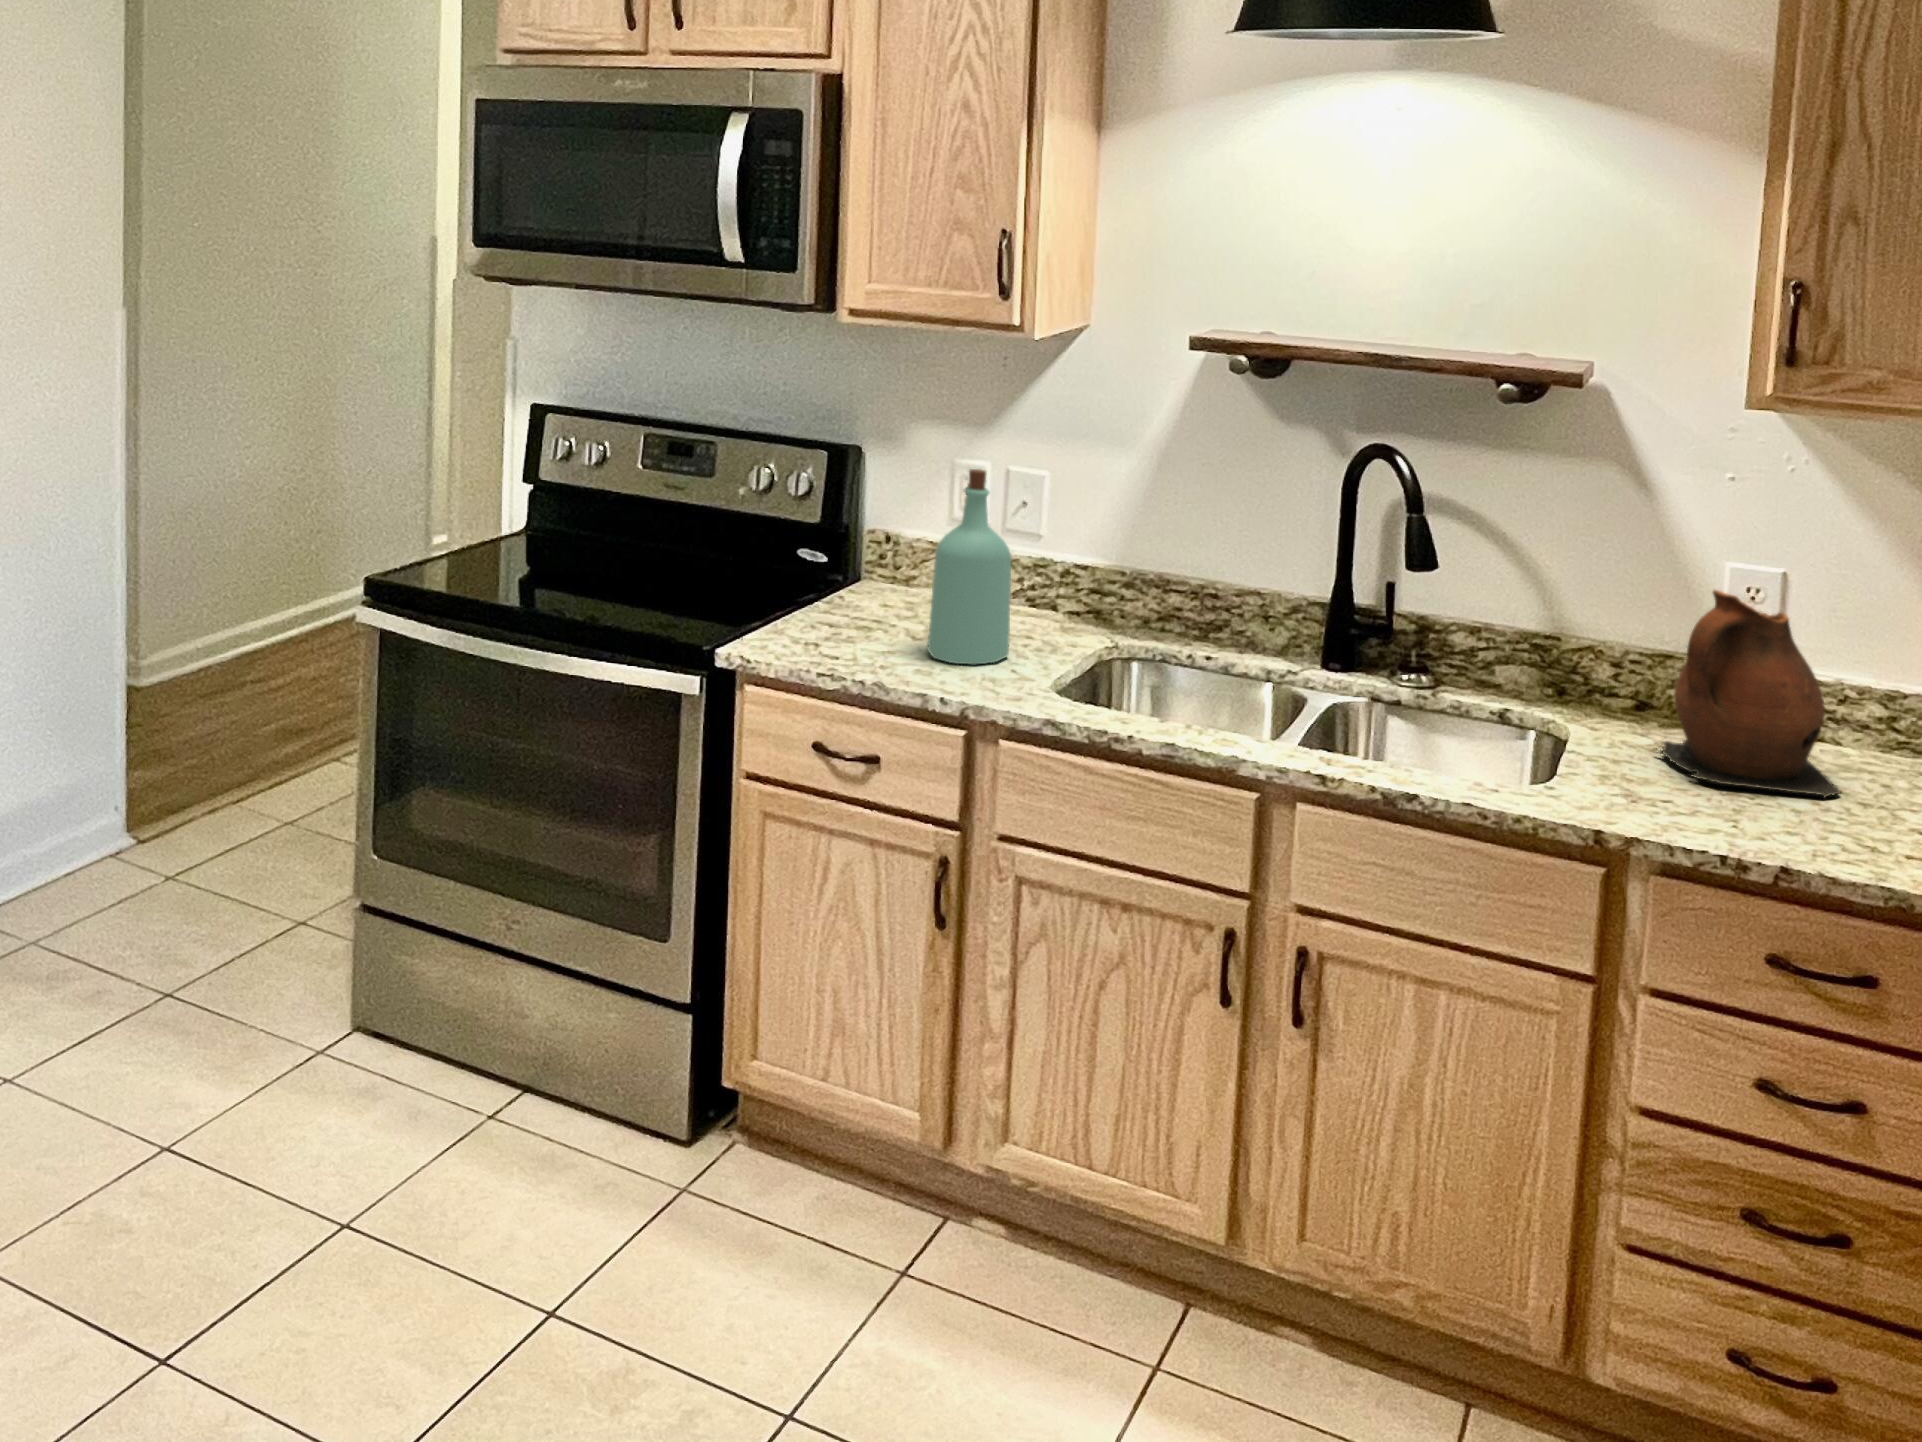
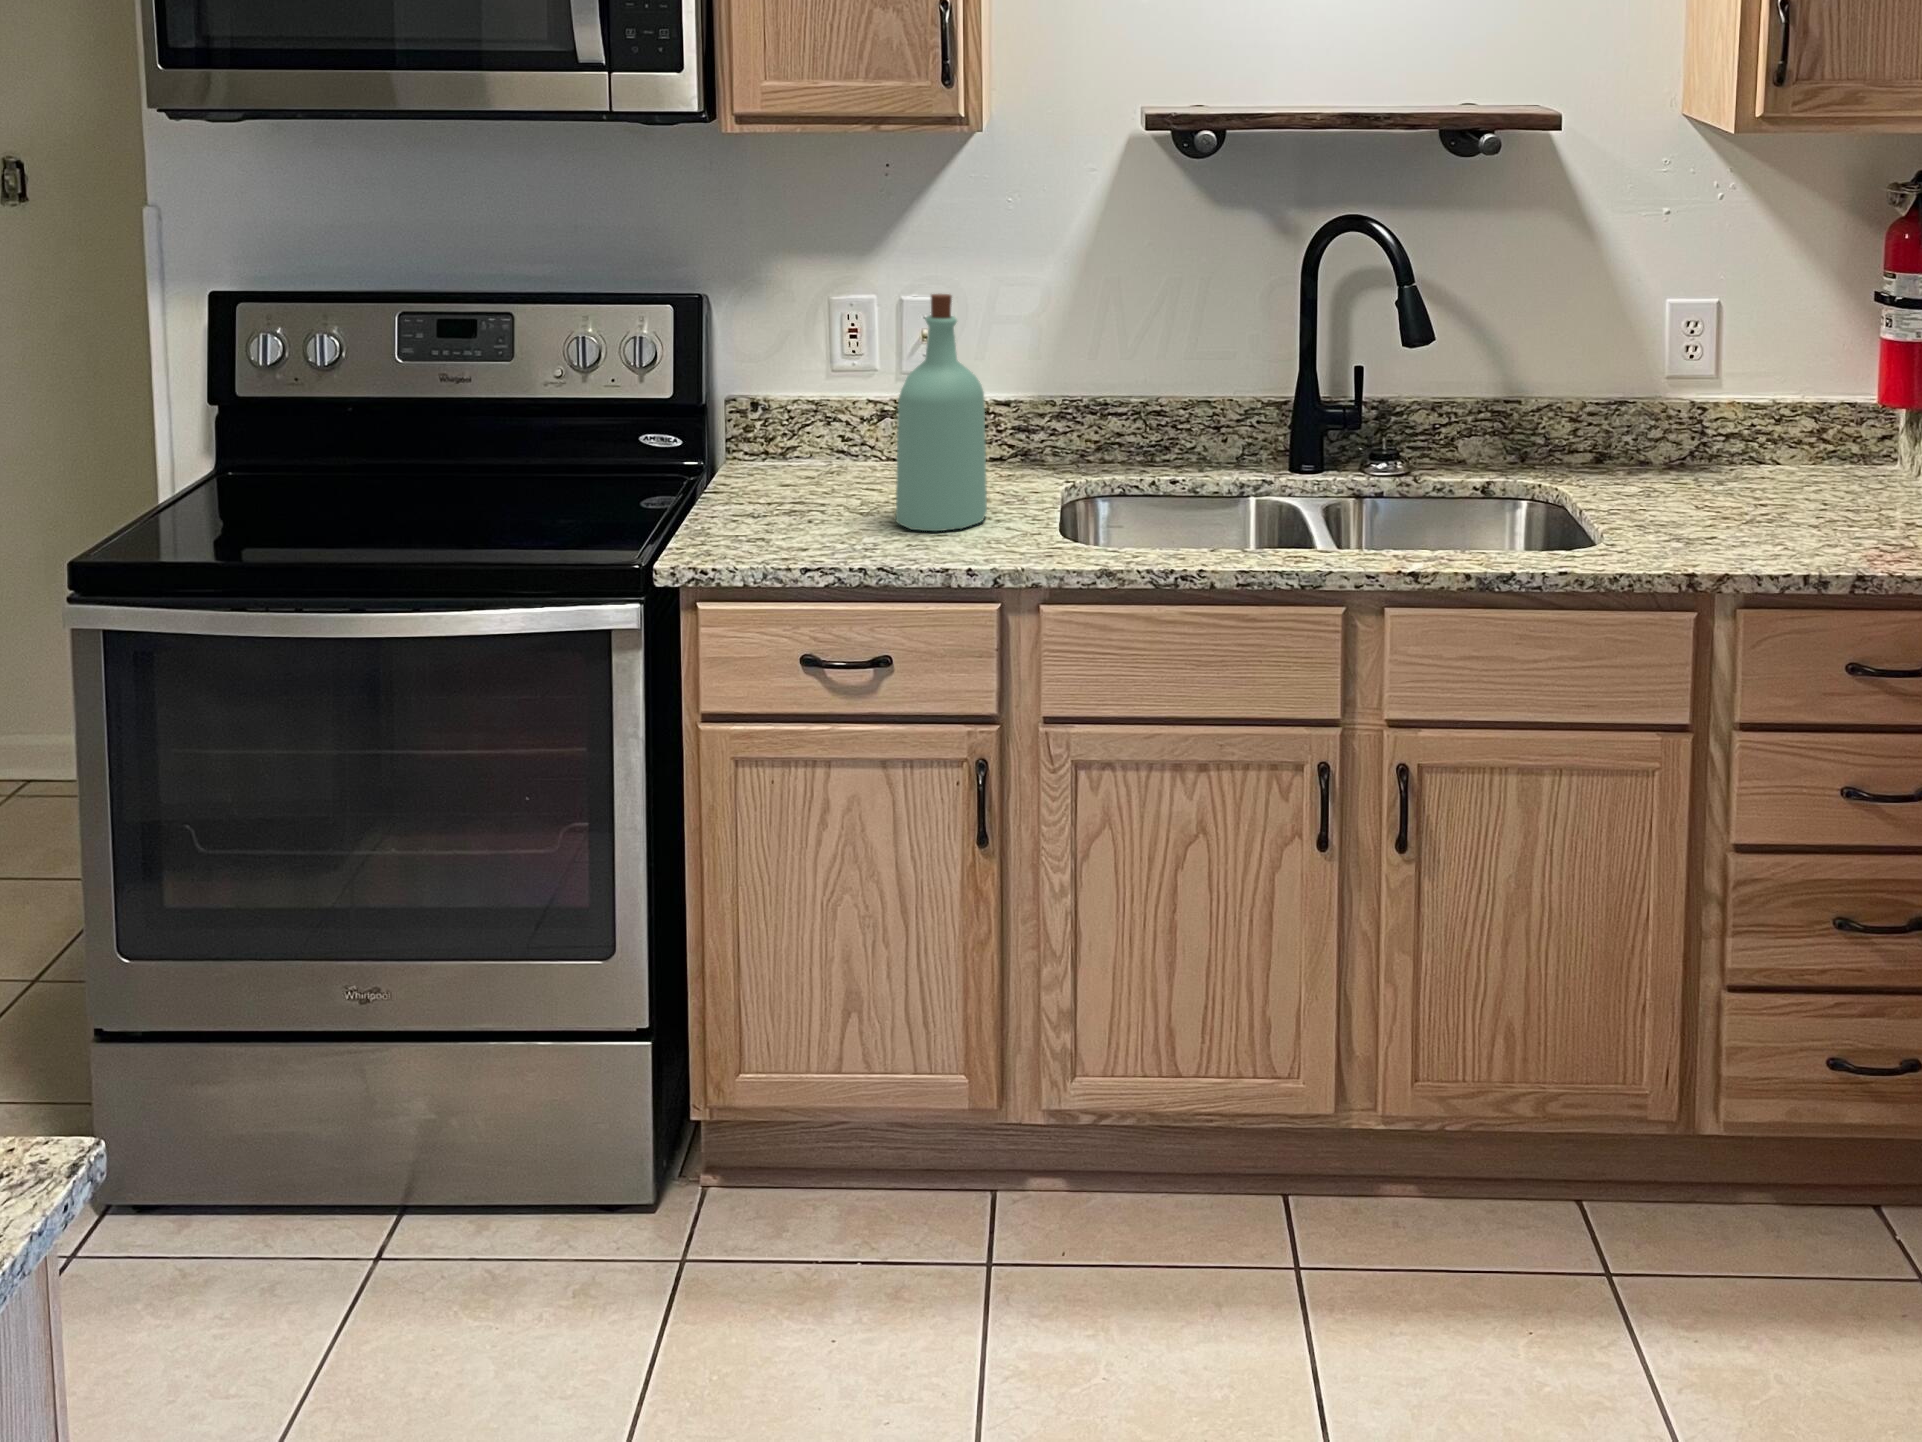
ceramic pitcher: present [1662,590,1840,798] -> none [1650,321,1831,512]

